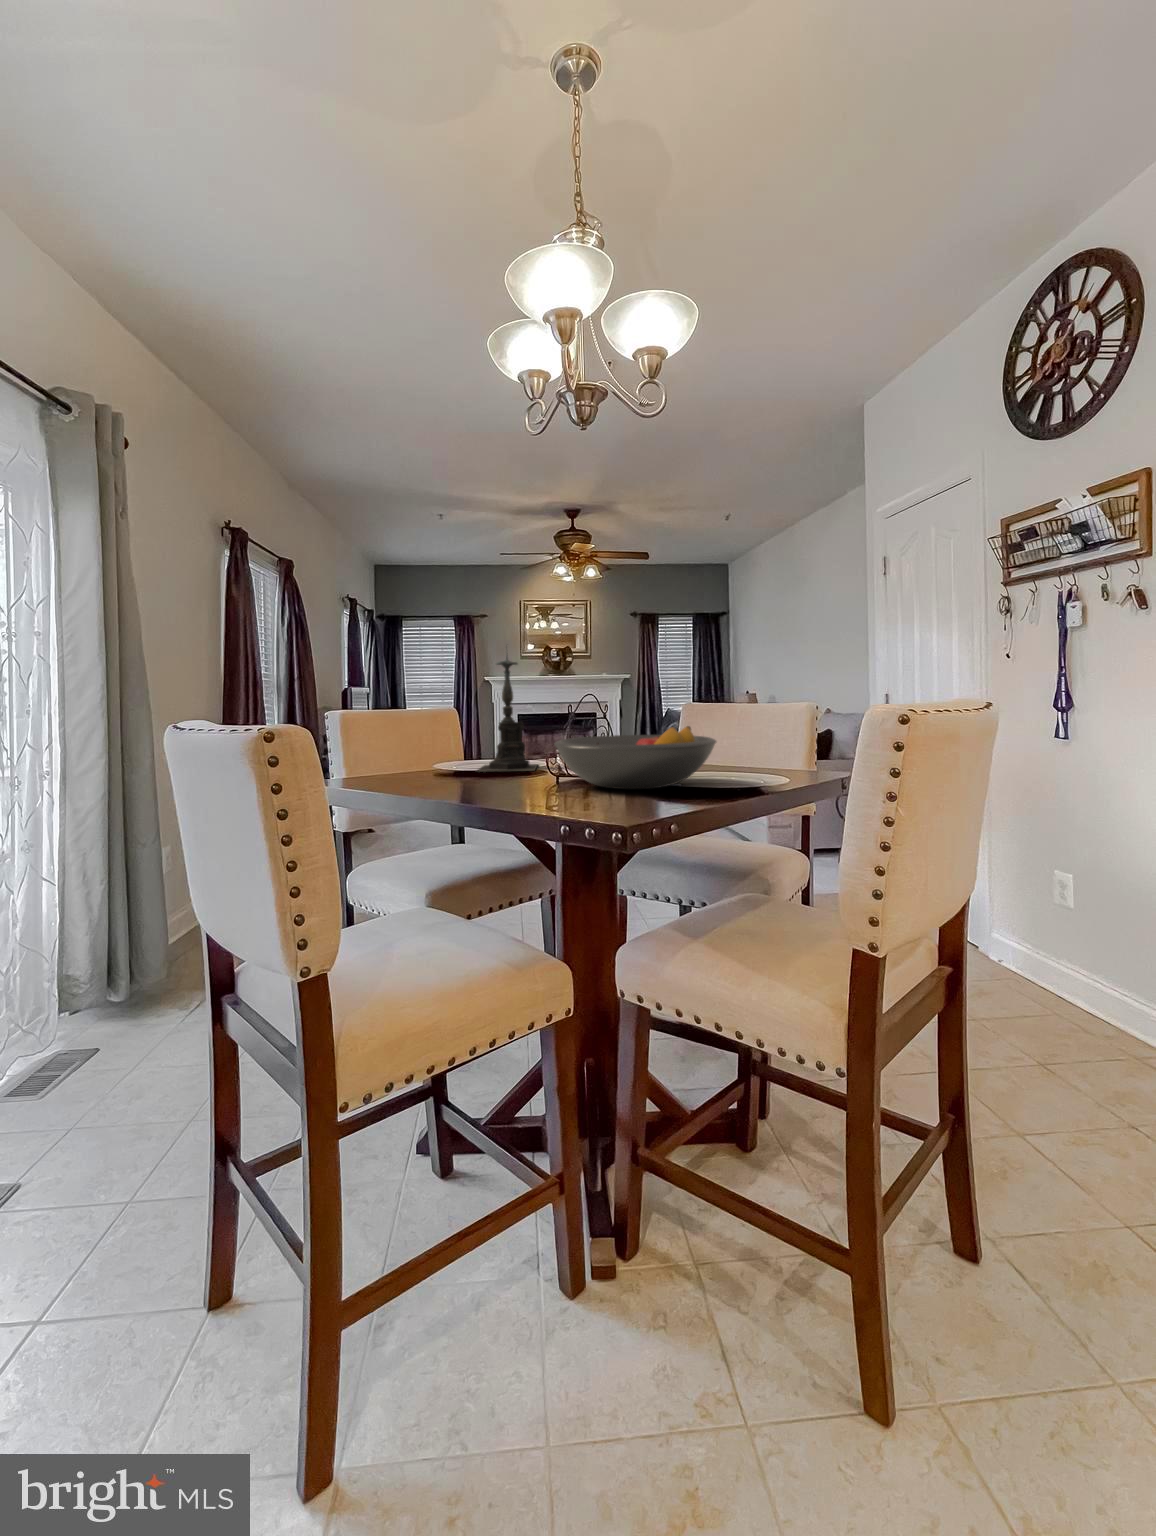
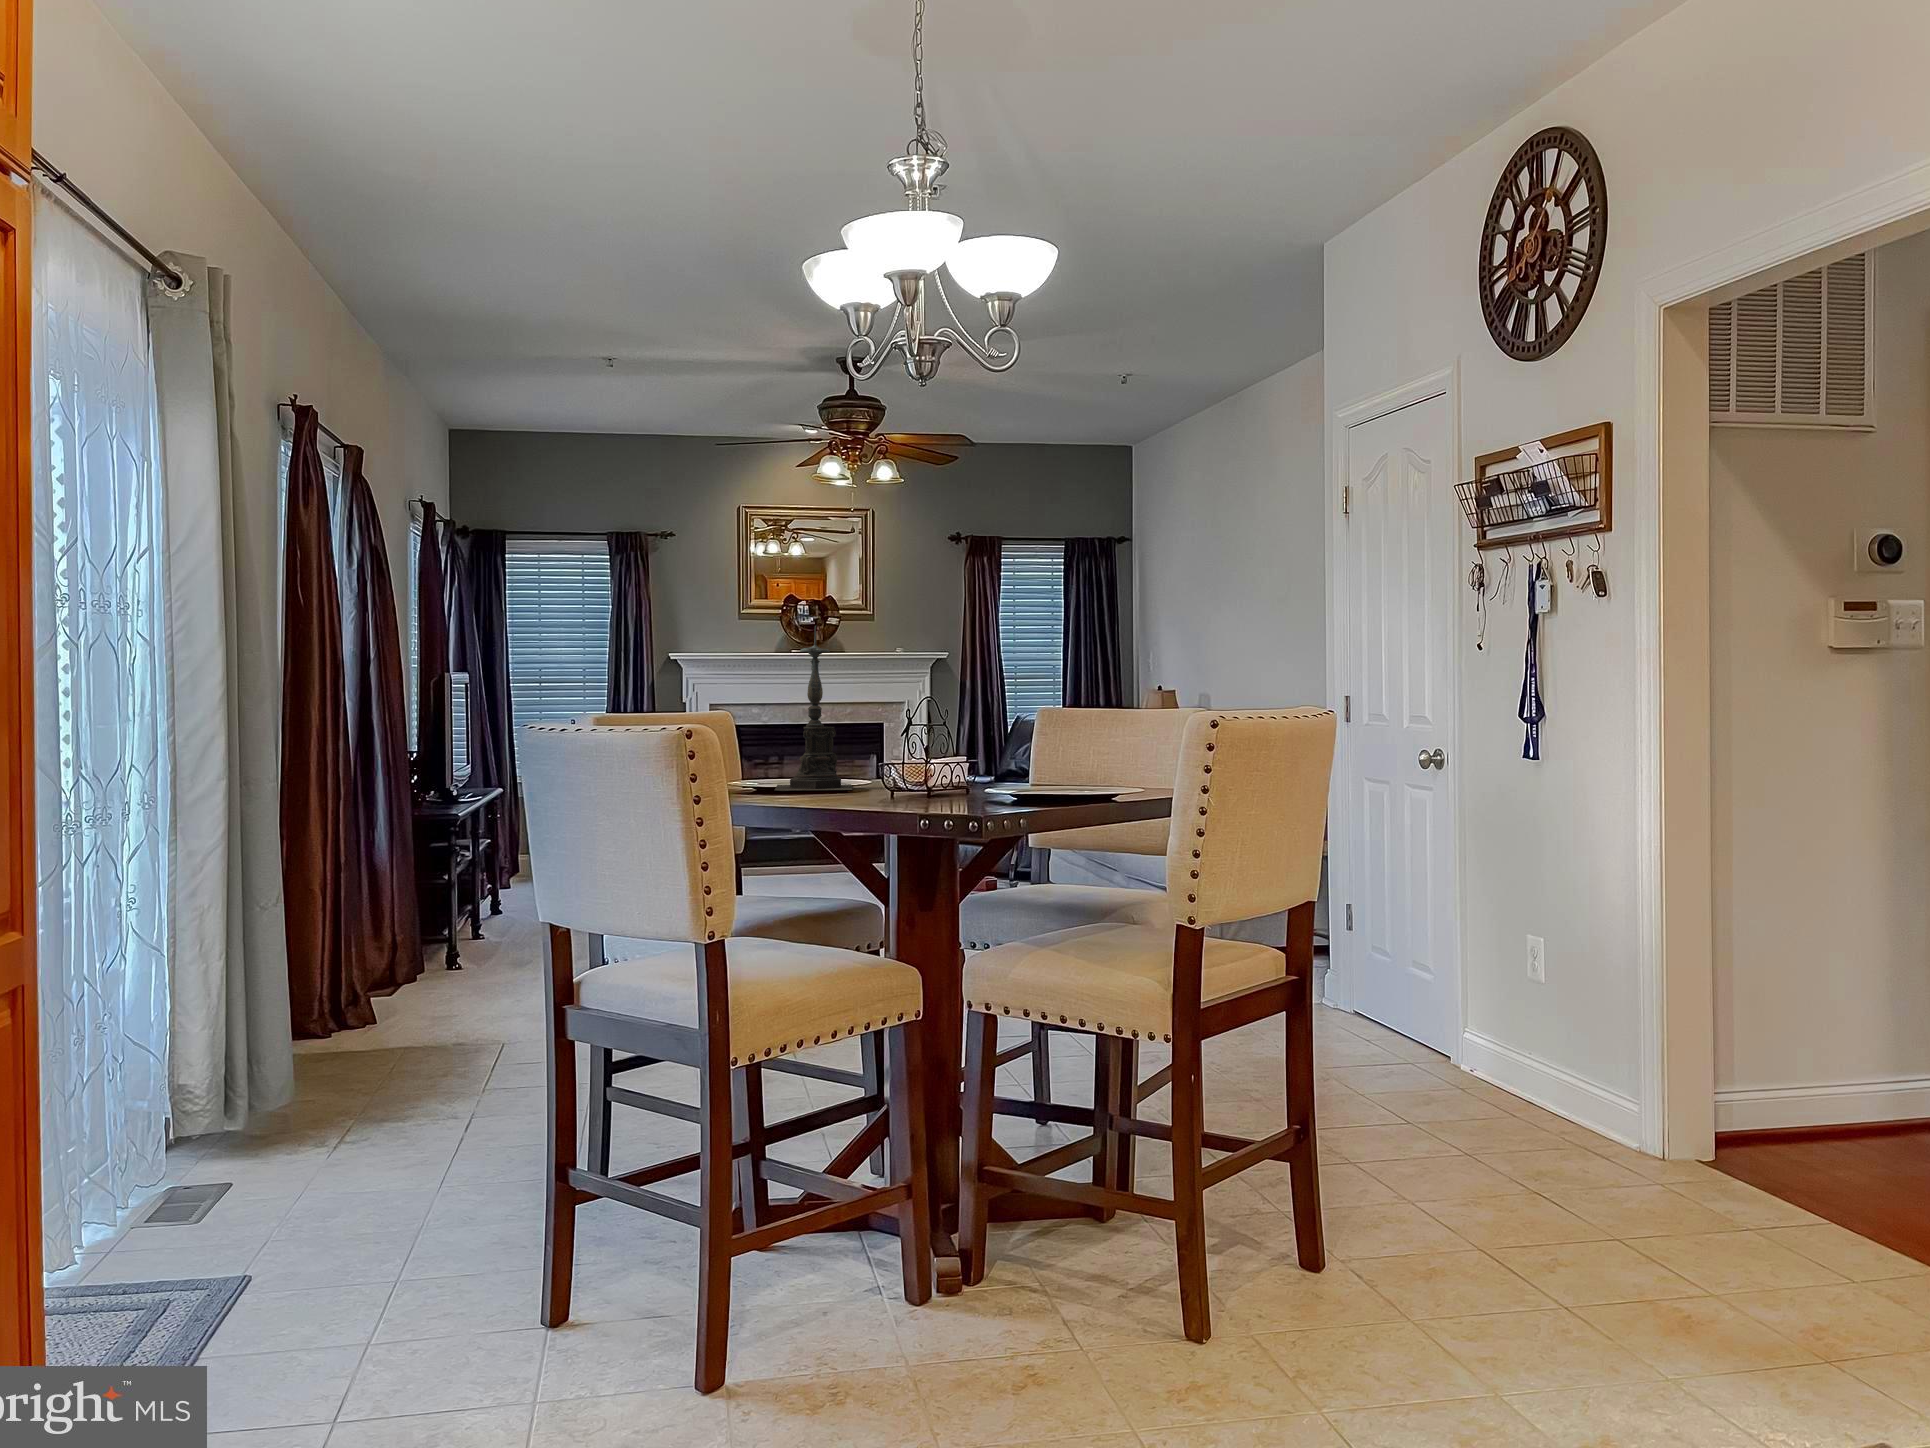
fruit bowl: present [554,726,716,789] -> none [894,731,1080,801]

